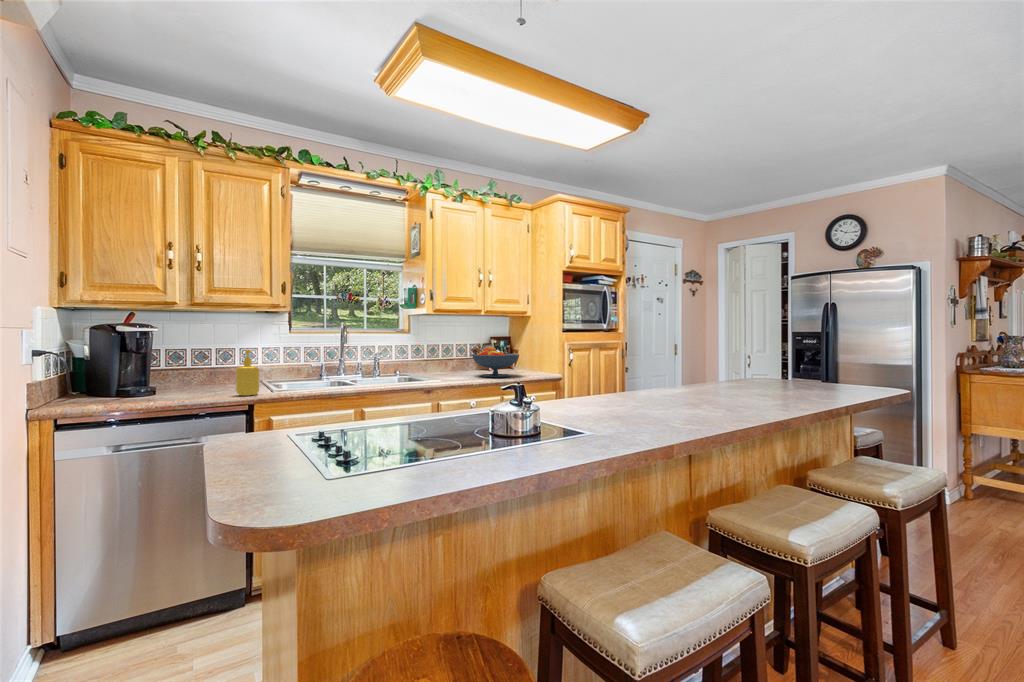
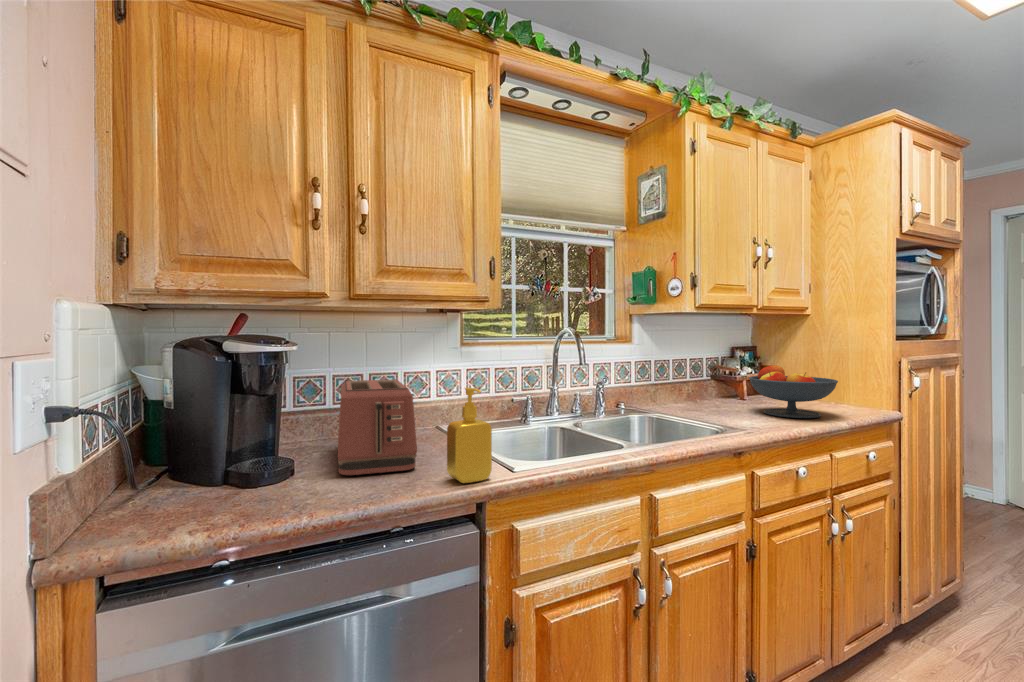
toaster: none [179,350,231,394] -> present [338,379,417,475]

